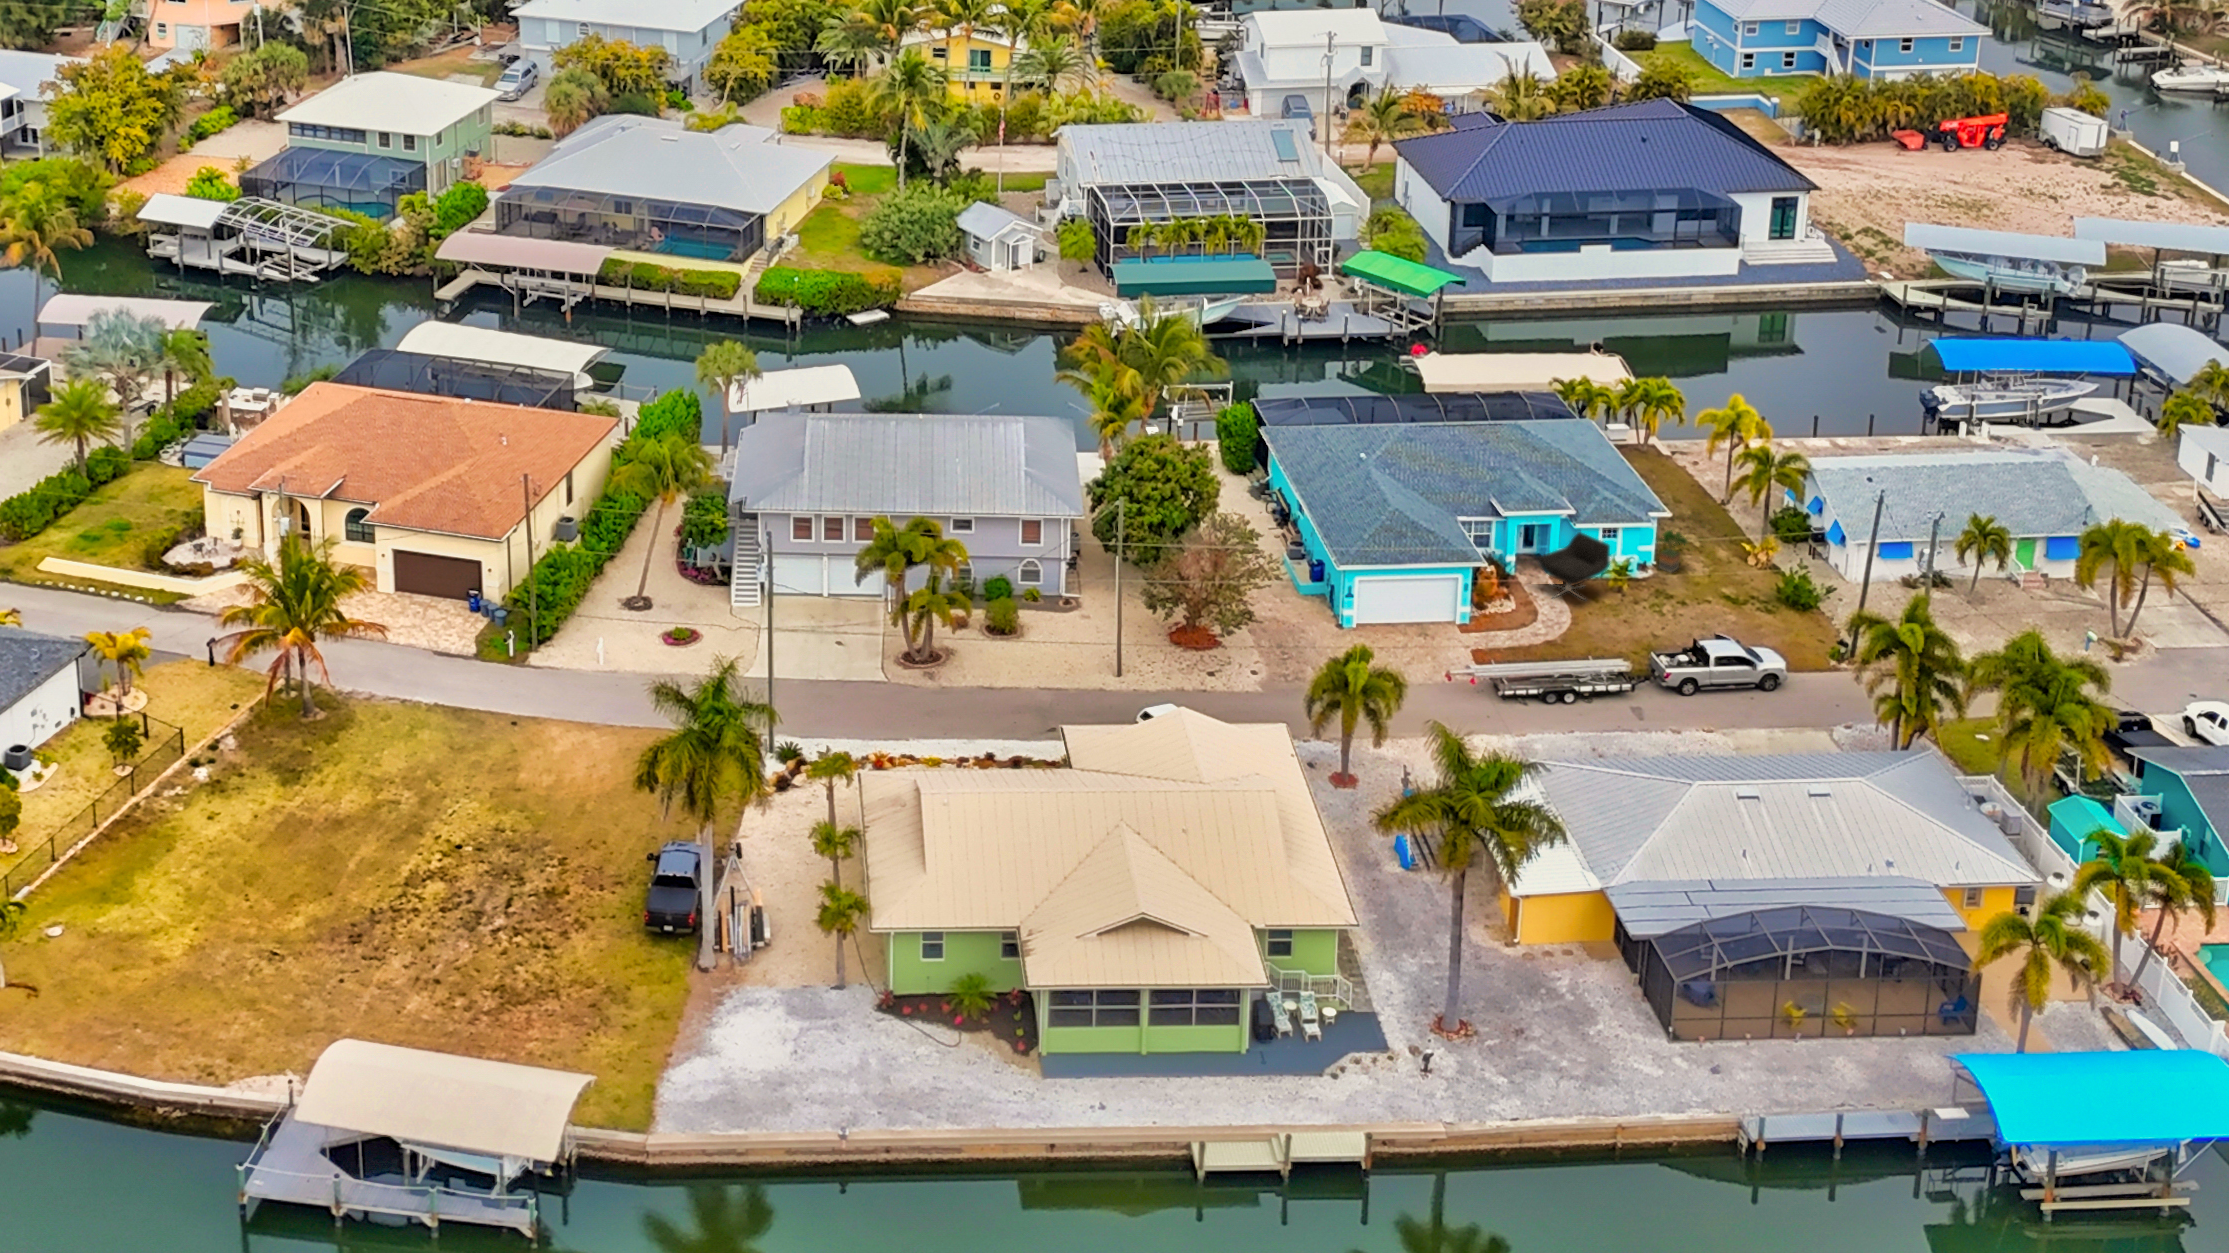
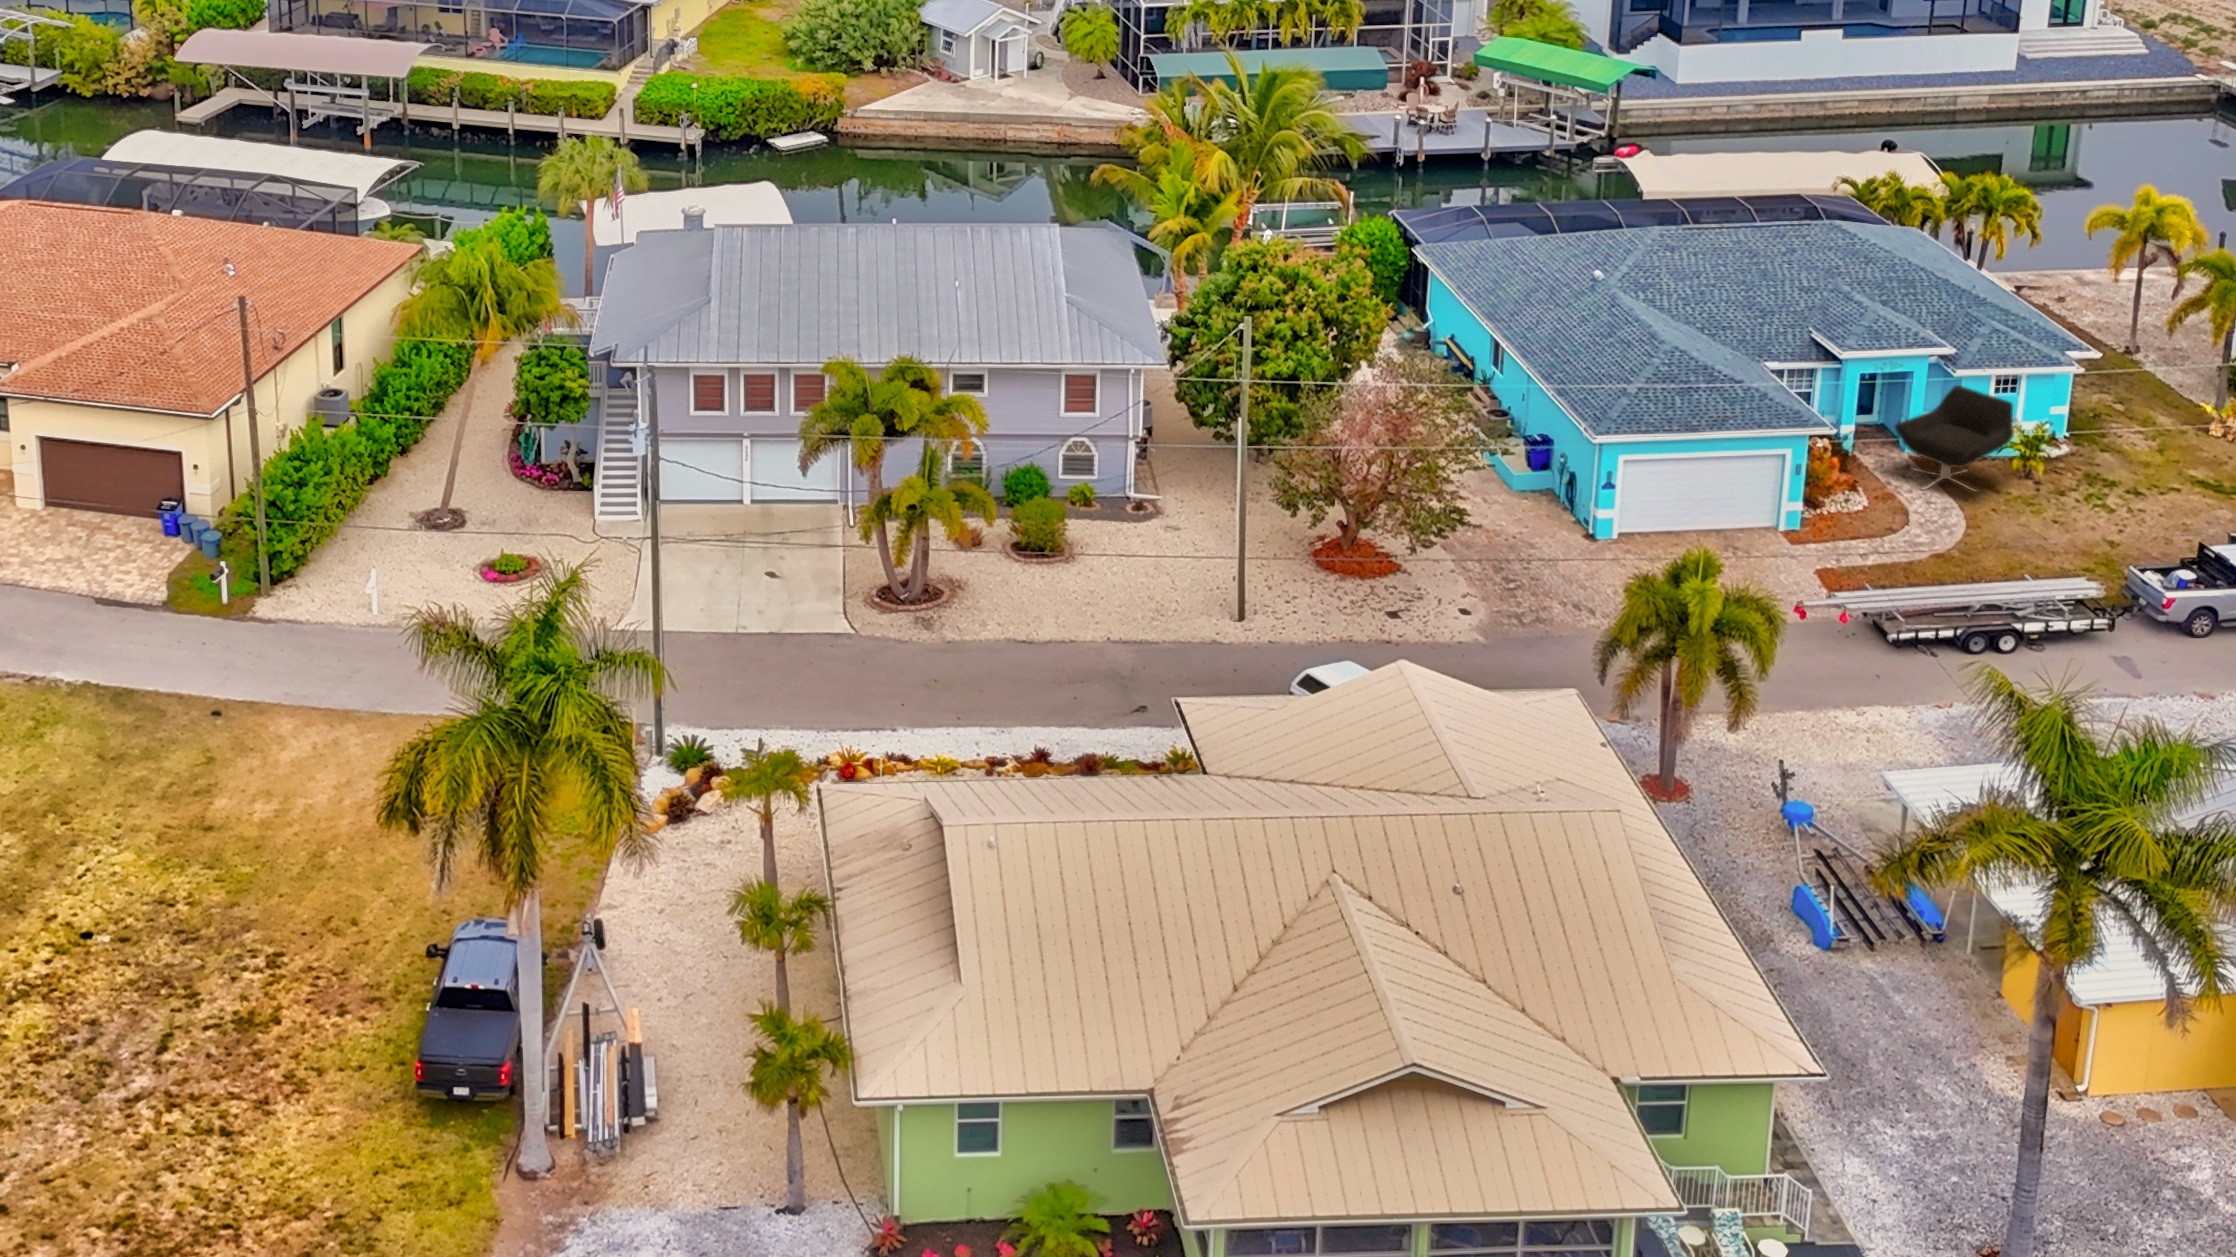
potted tree: present [1657,530,1687,572] -> none [2071,382,2125,450]

